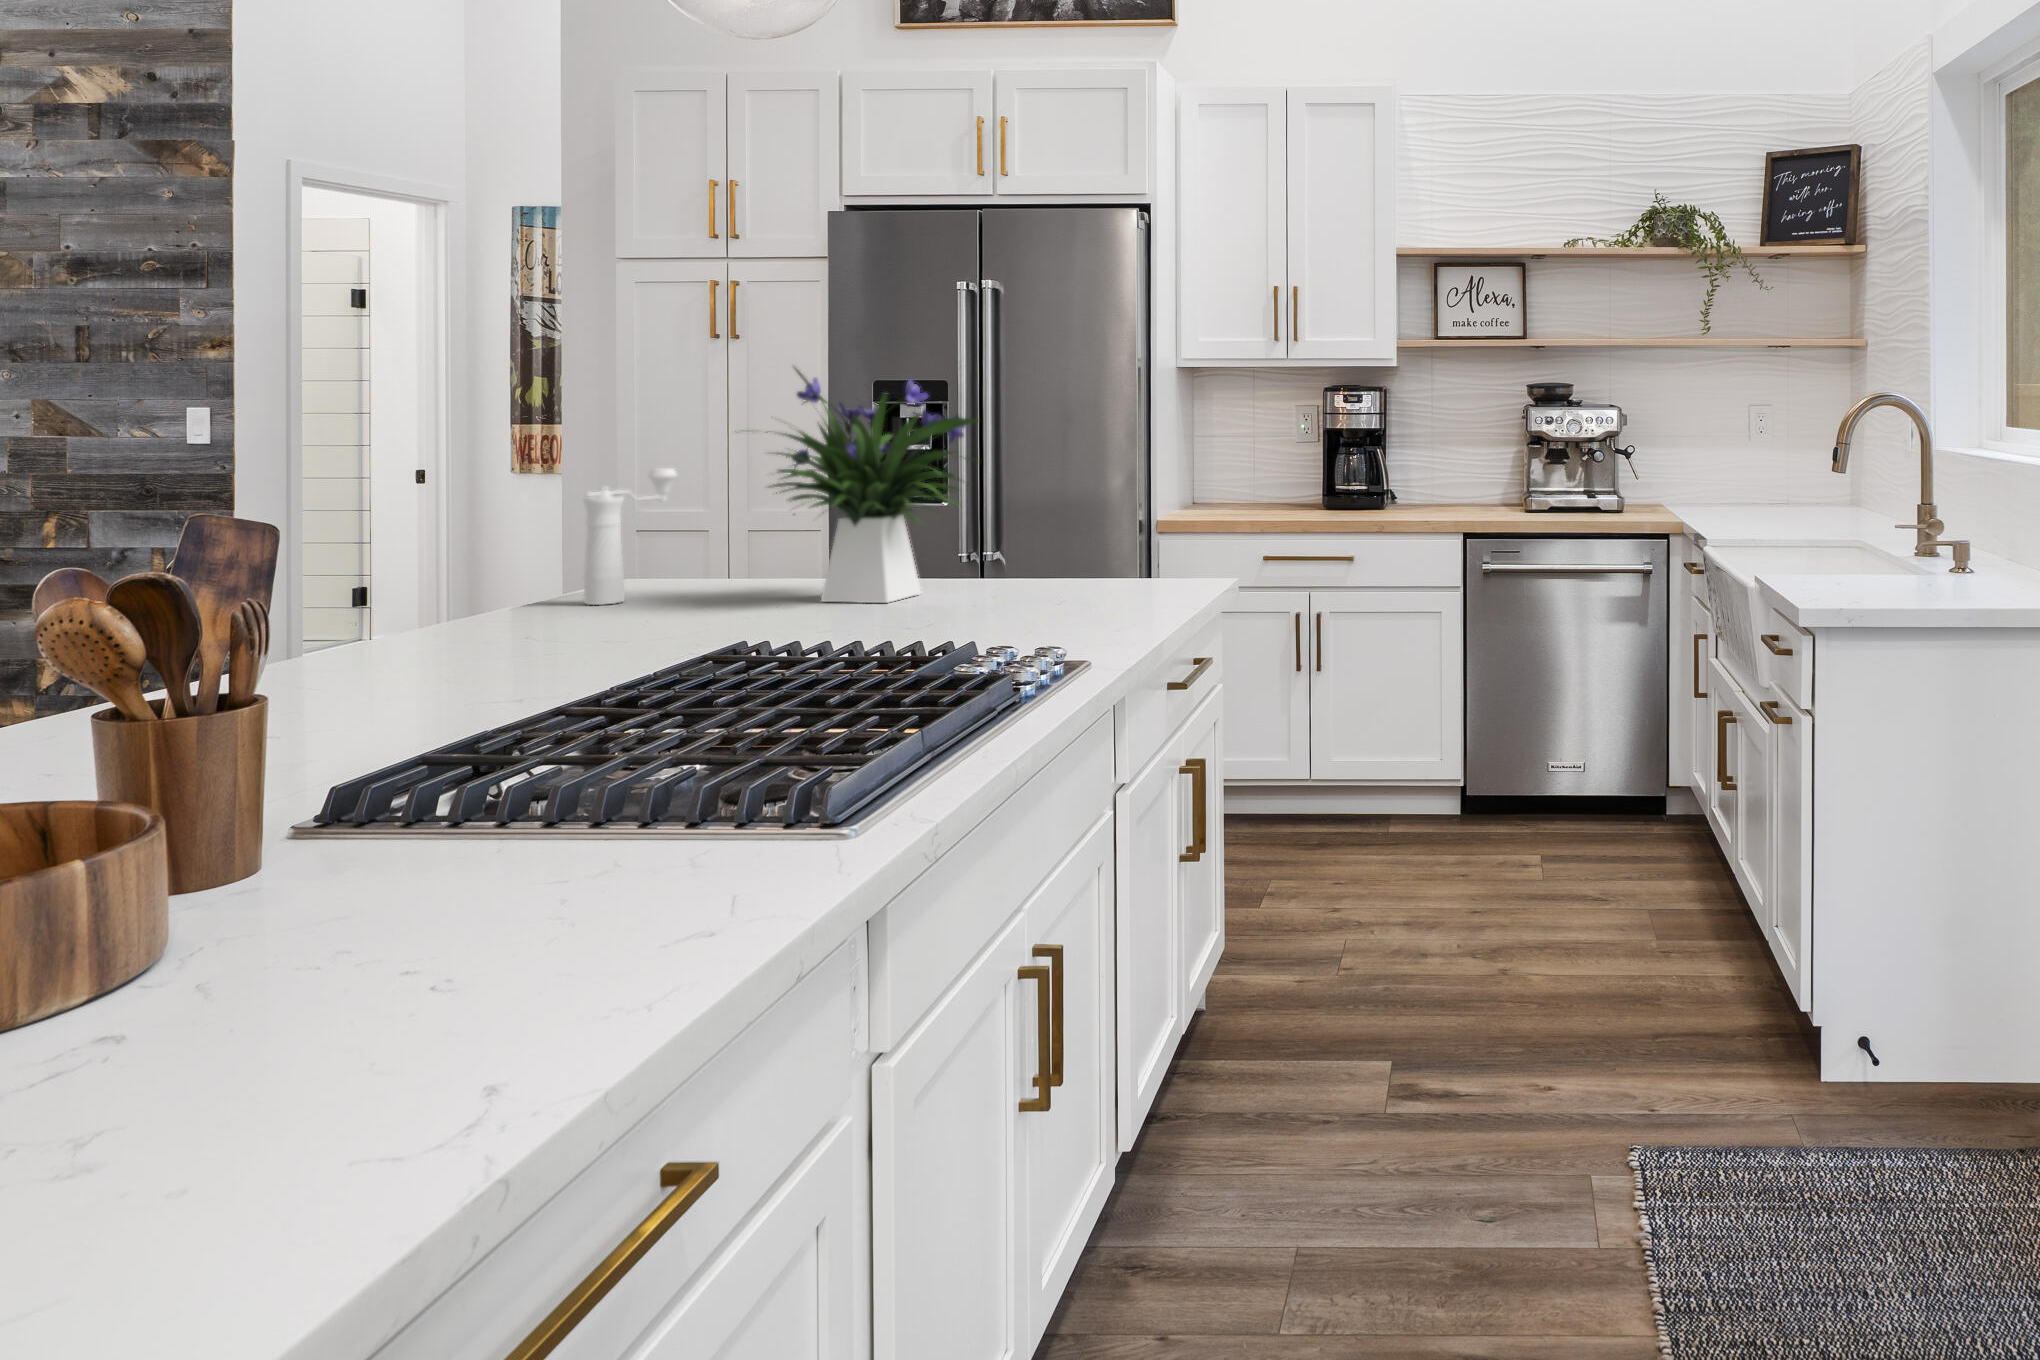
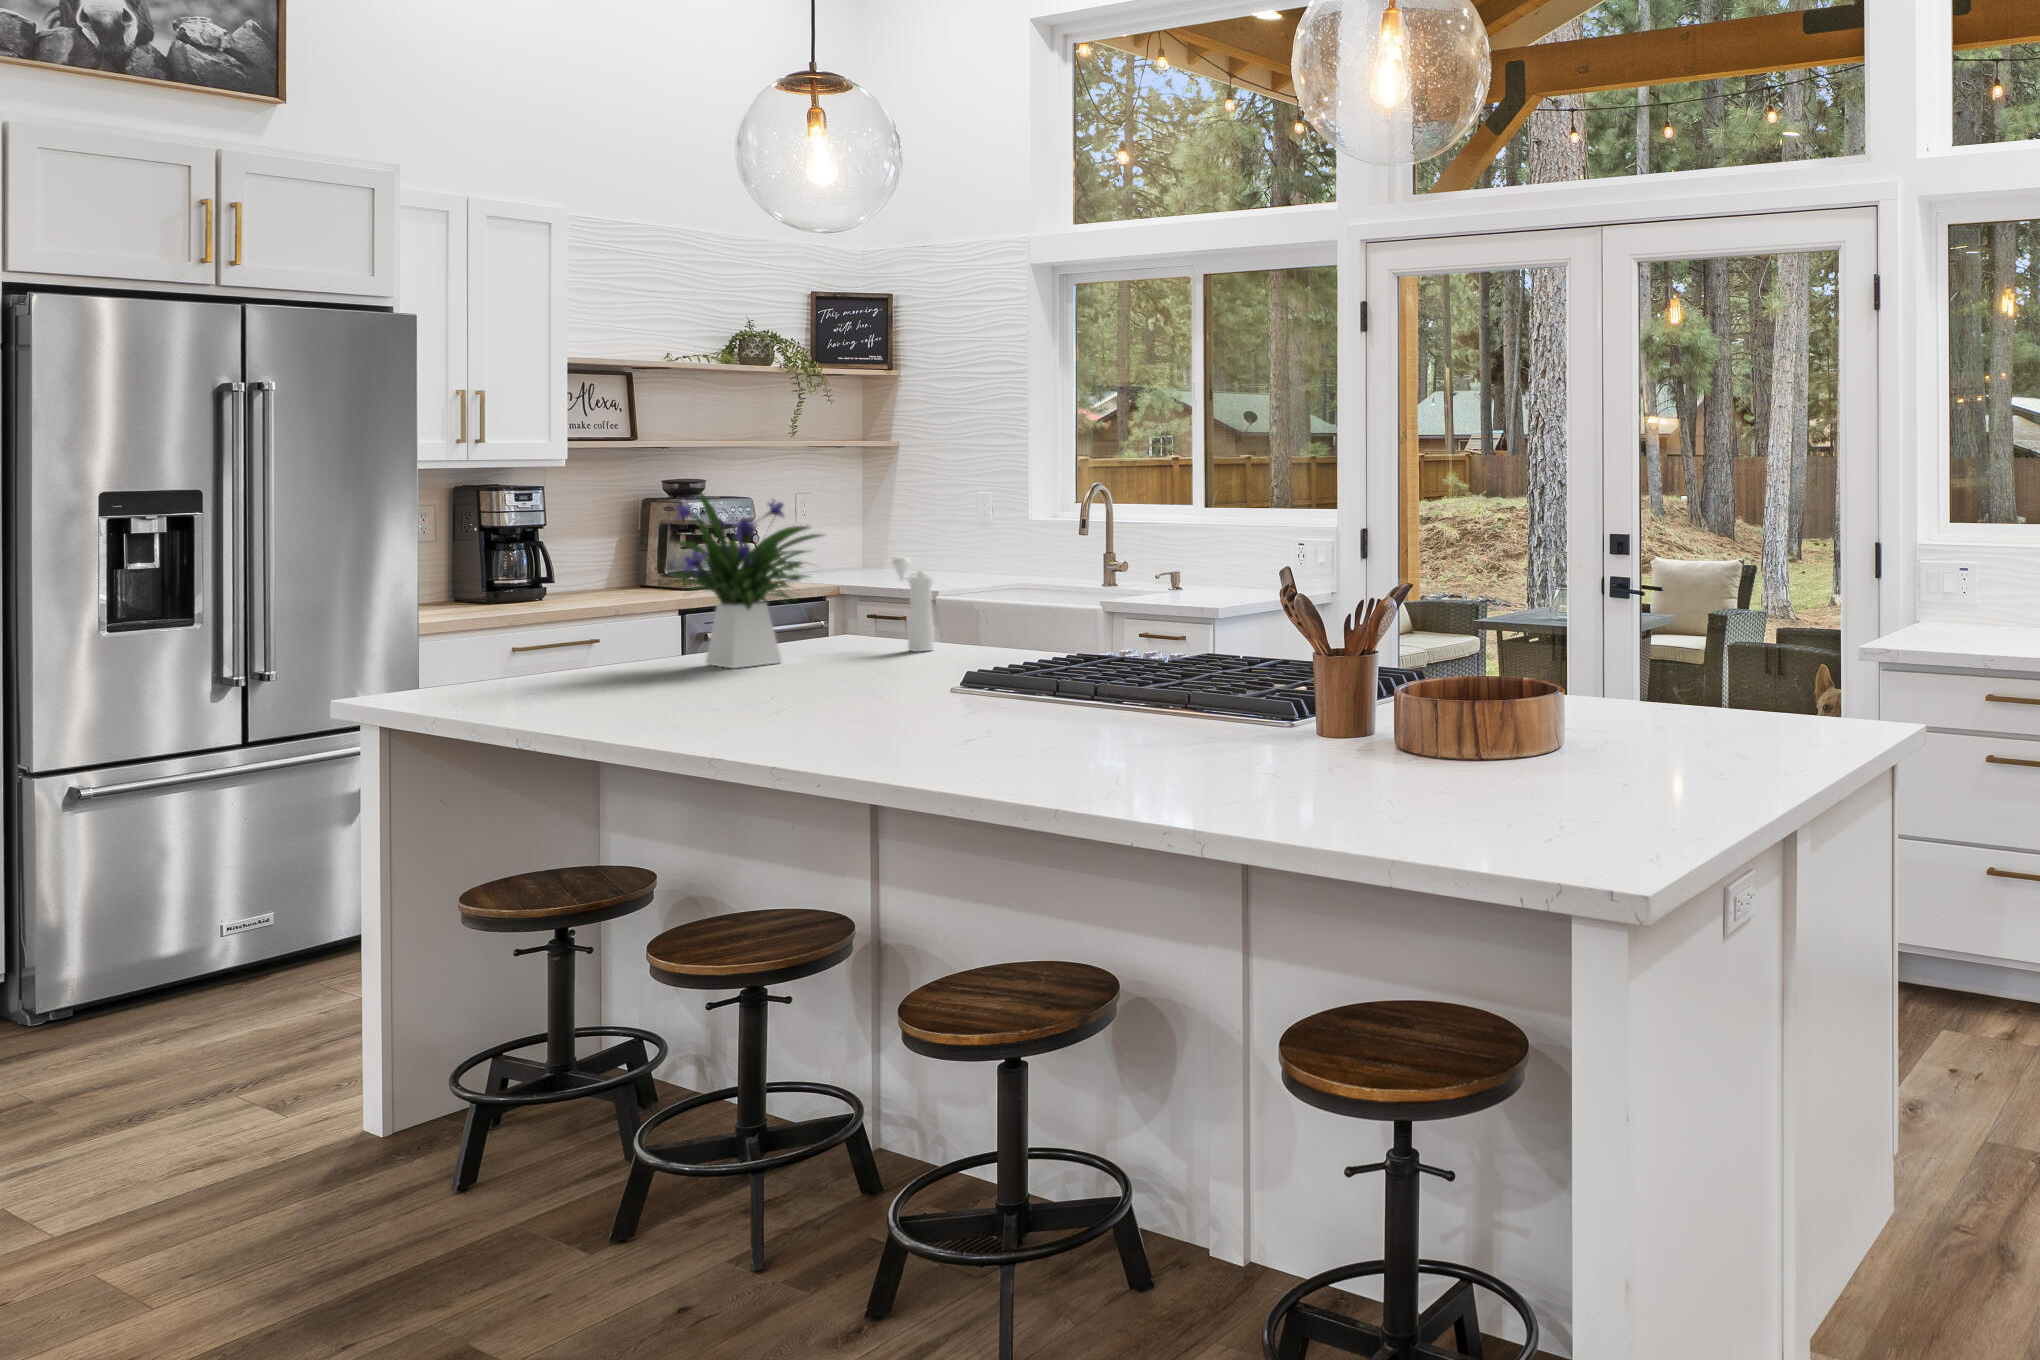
pepper mill: present [584,468,677,605] -> present [892,557,934,652]

